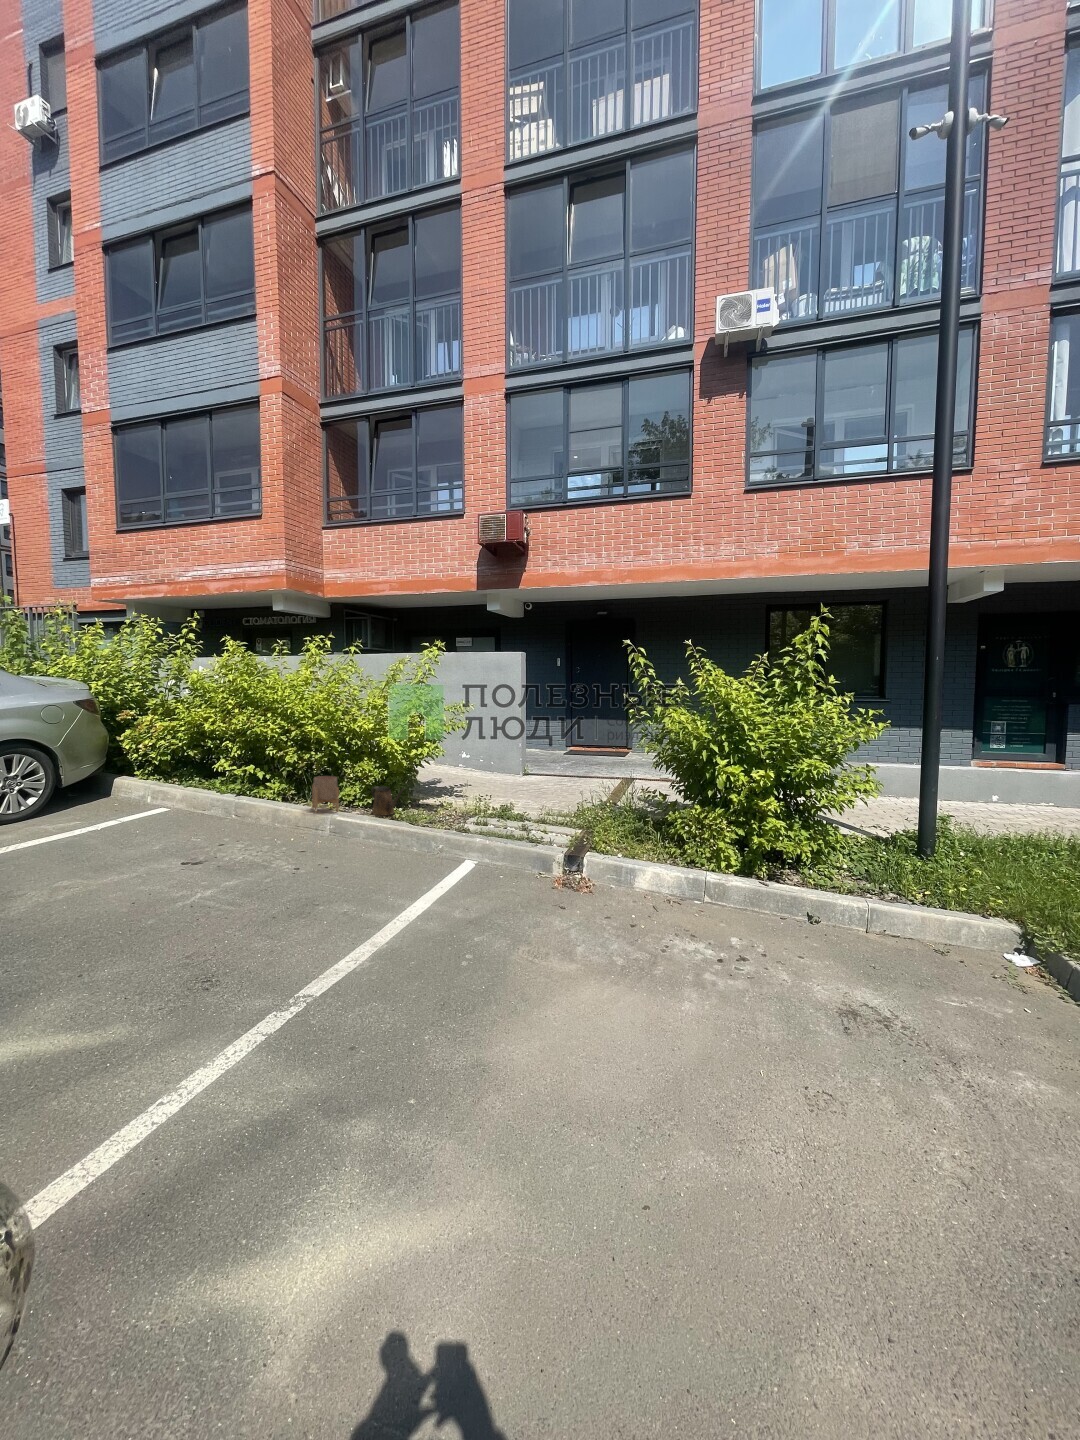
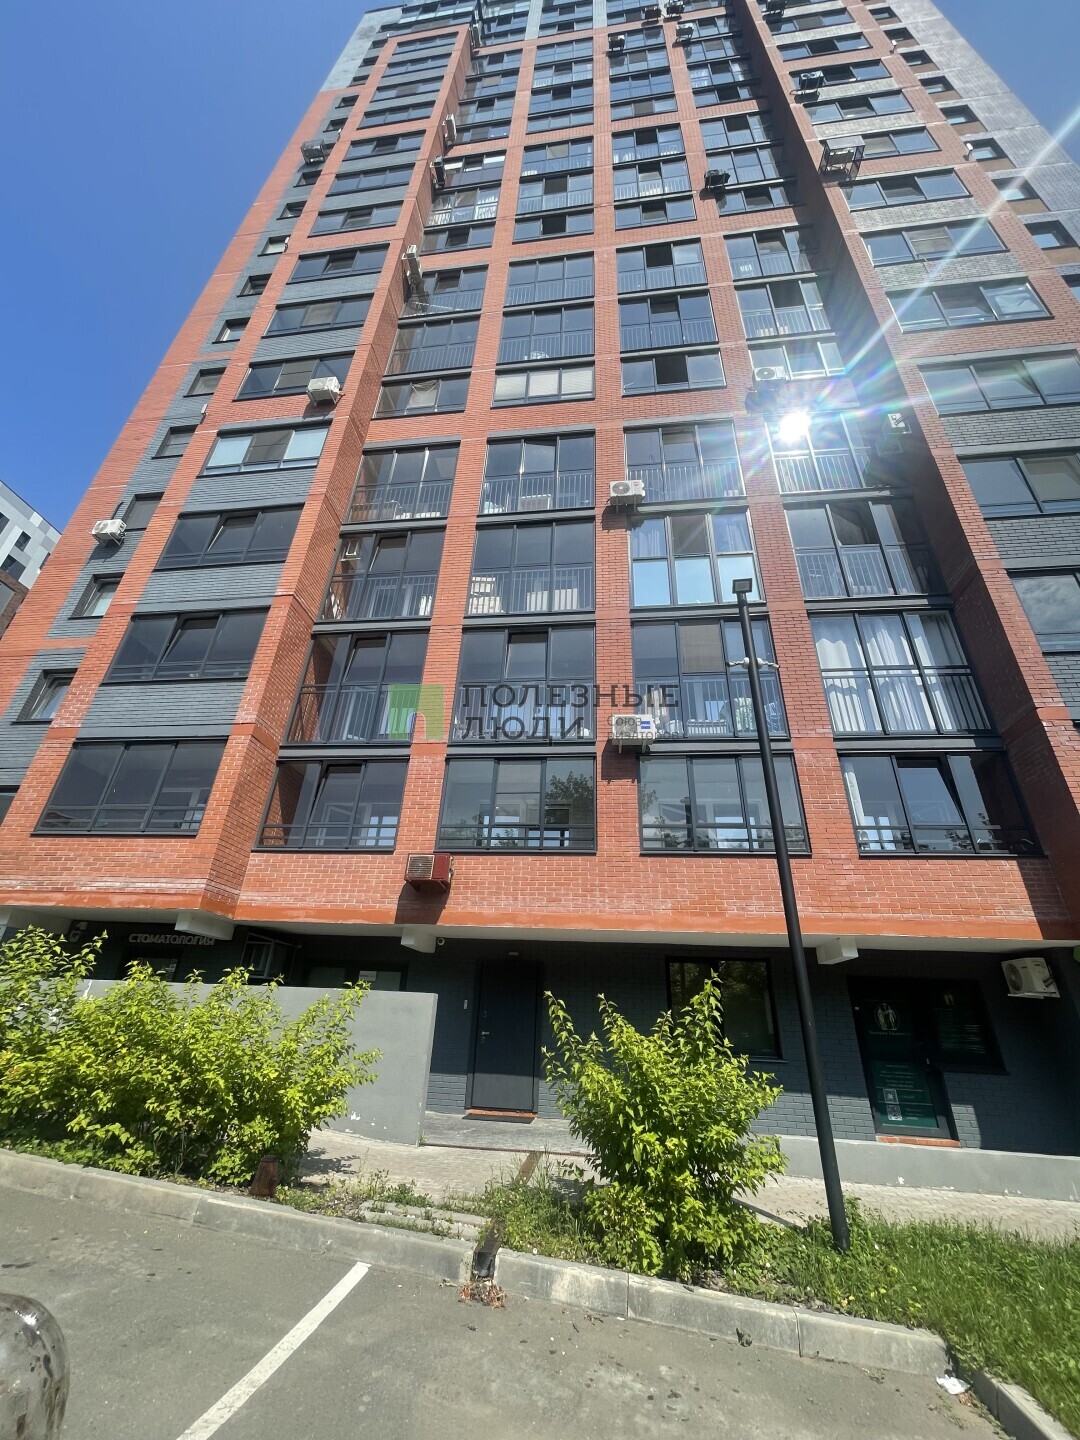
planter: present [312,776,339,812] -> none [178,1140,220,1191]

